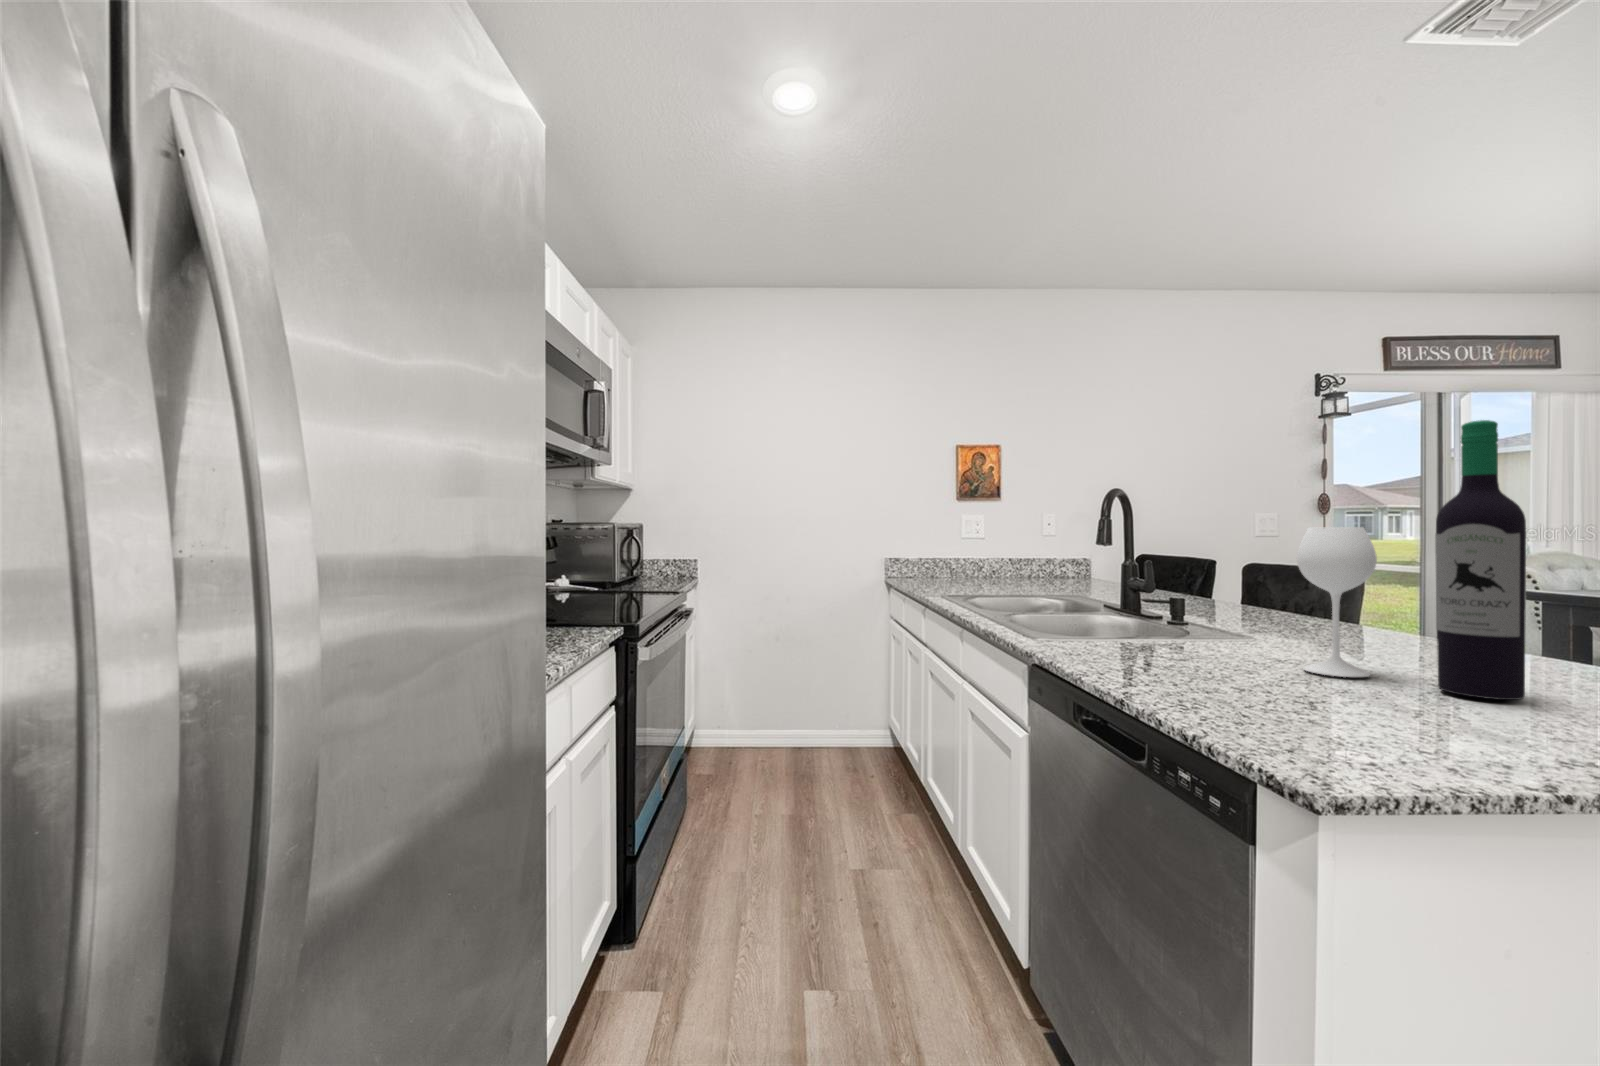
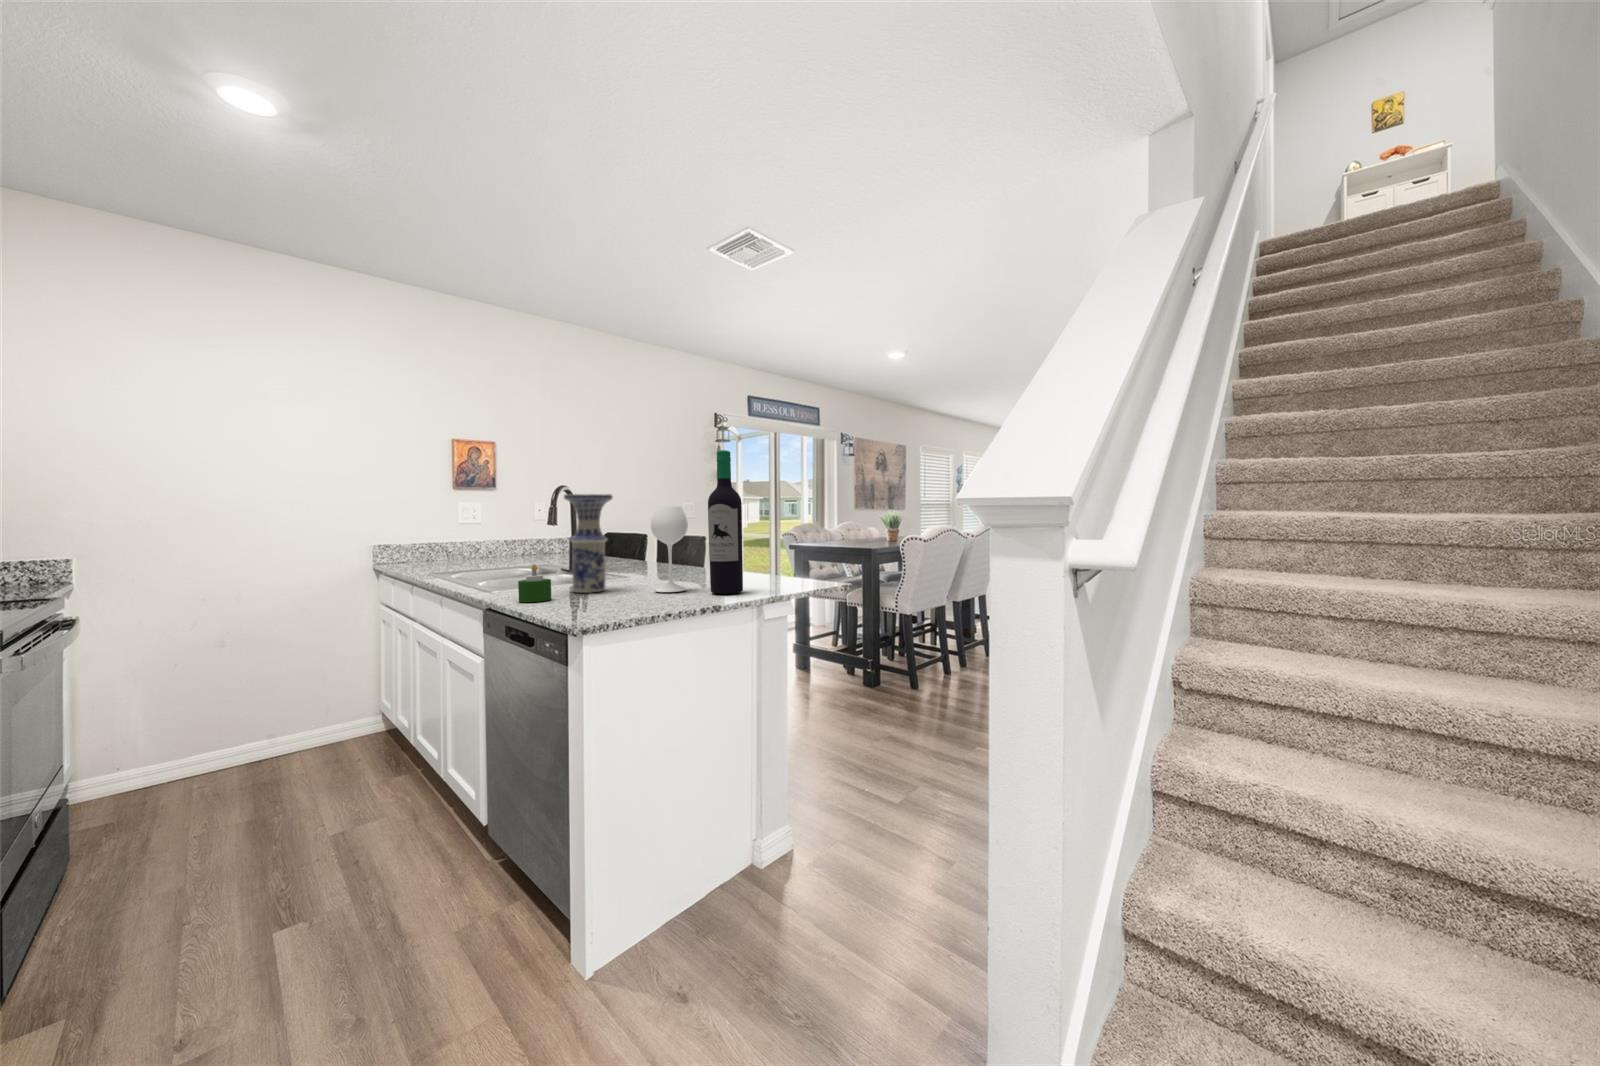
vase: none [1141,506,1221,658] -> present [564,494,612,593]
candle: none [1081,609,1128,665] -> present [518,564,551,602]

